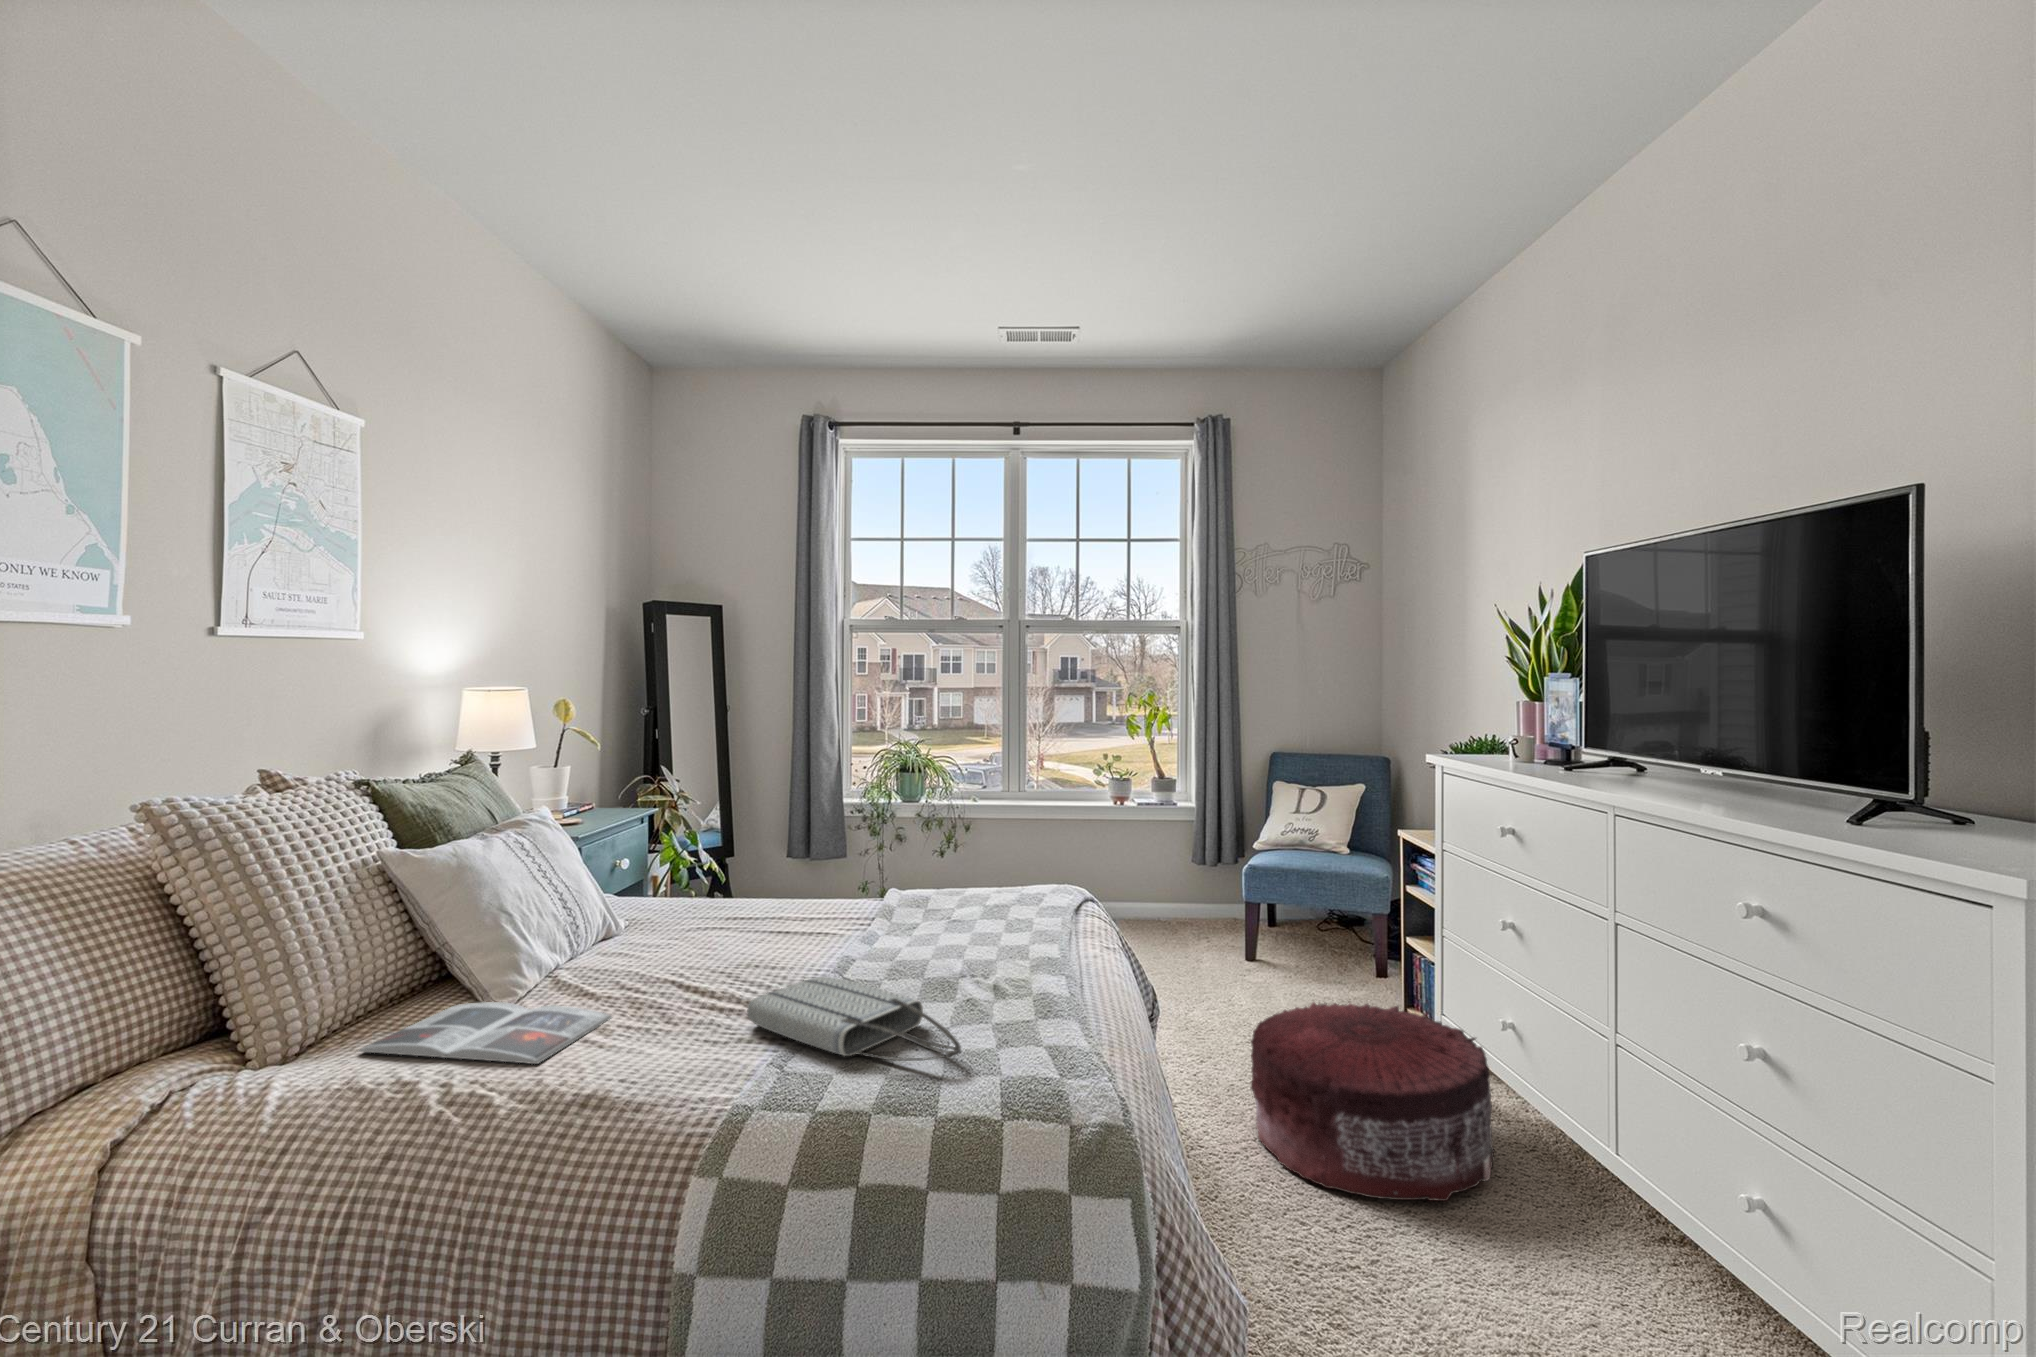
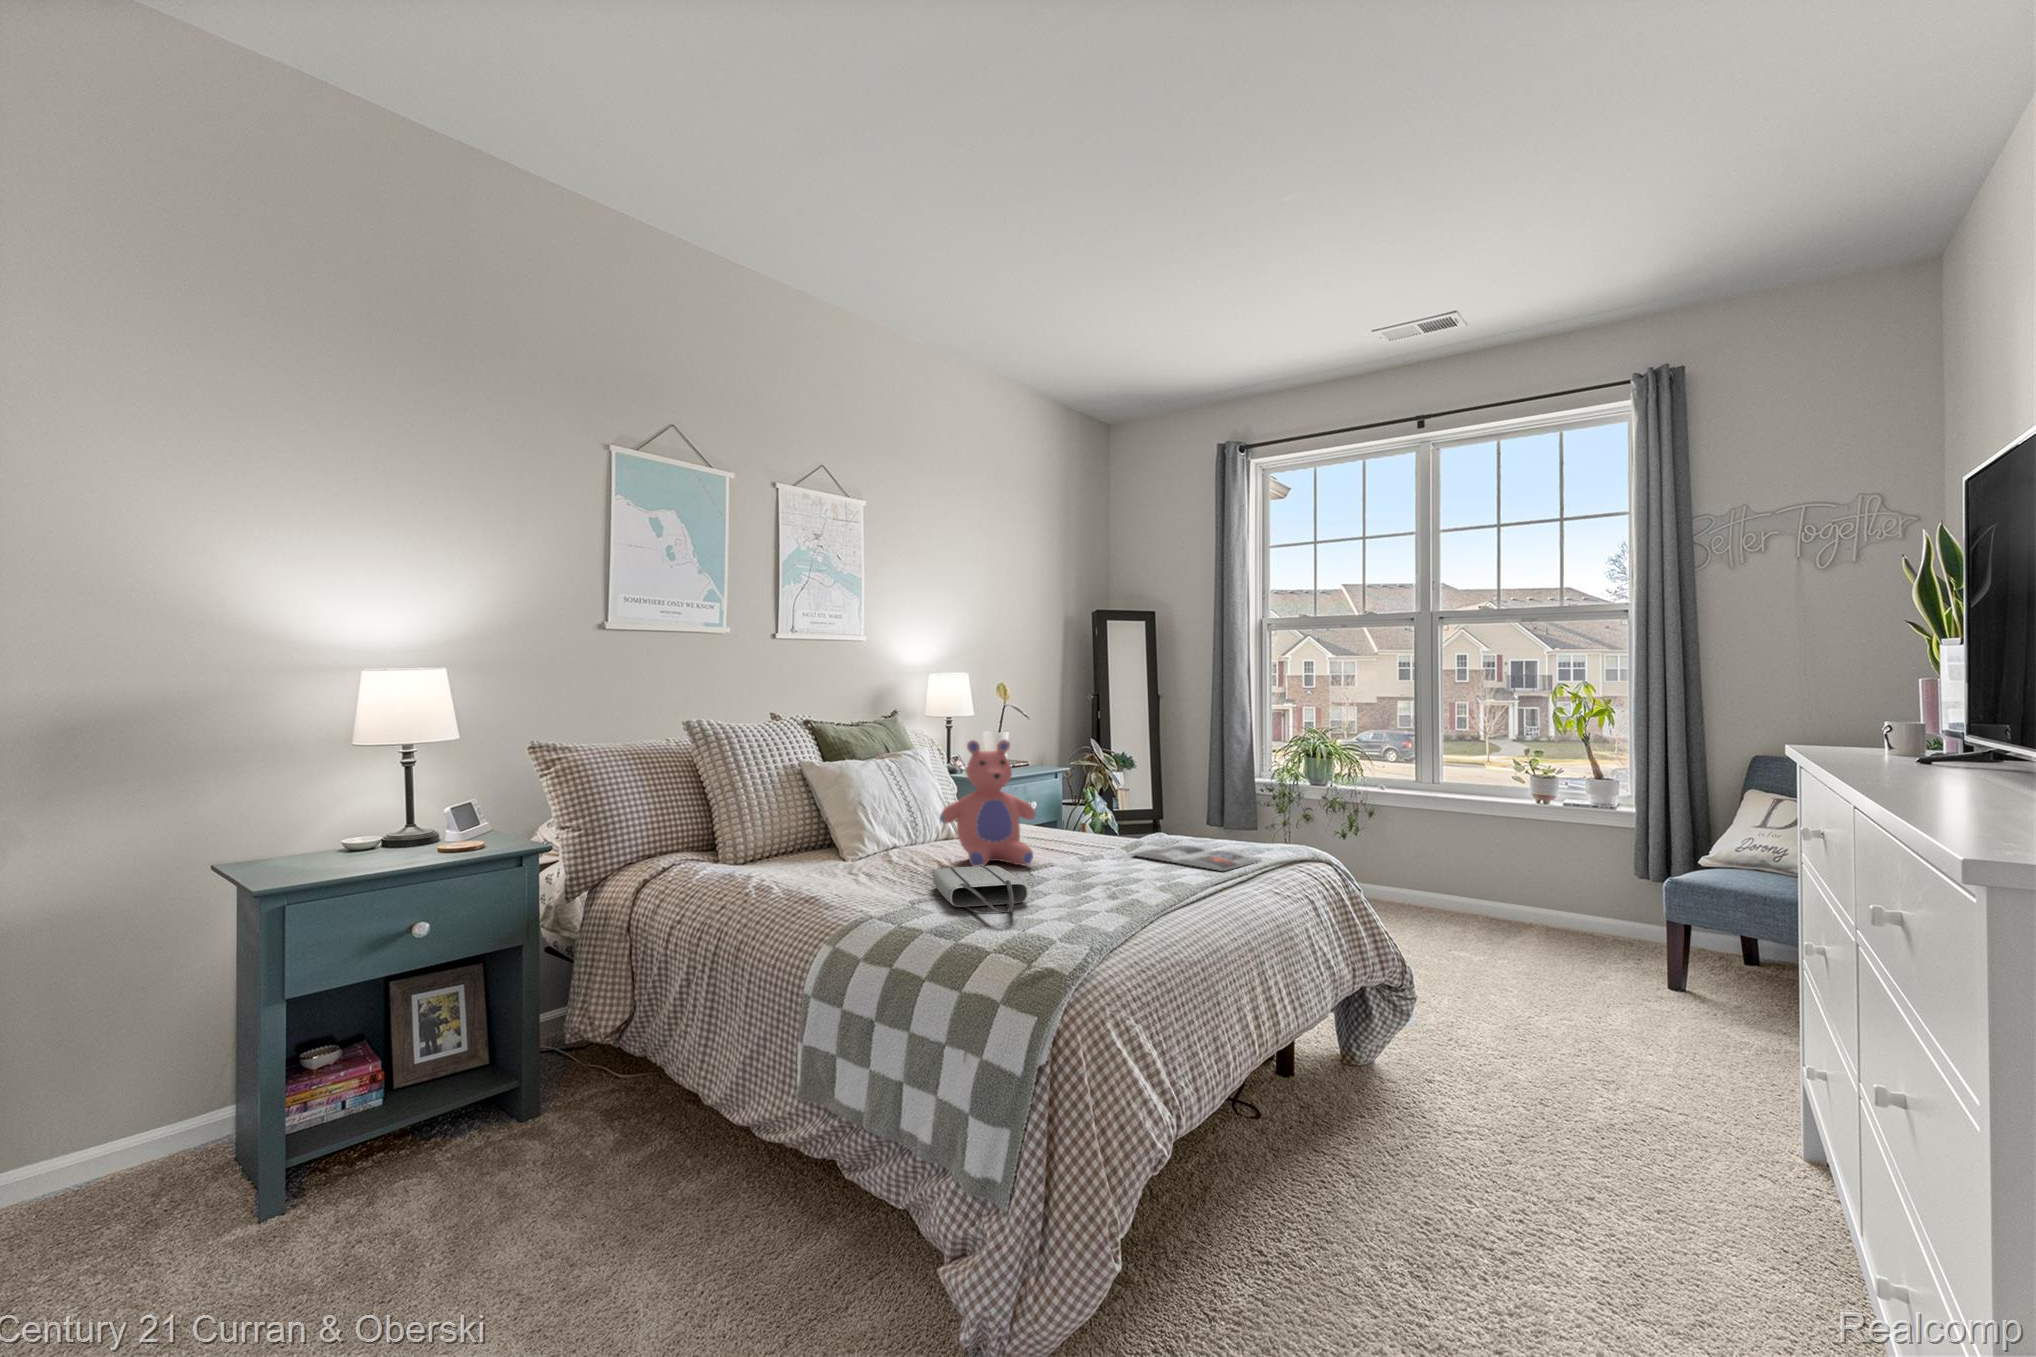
teddy bear: none [682,791,828,981] -> present [940,740,1036,866]
magazine: present [359,1002,611,1064] -> present [1132,844,1261,871]
pouf: present [1251,1002,1495,1201] -> none [1451,1006,1759,1228]

